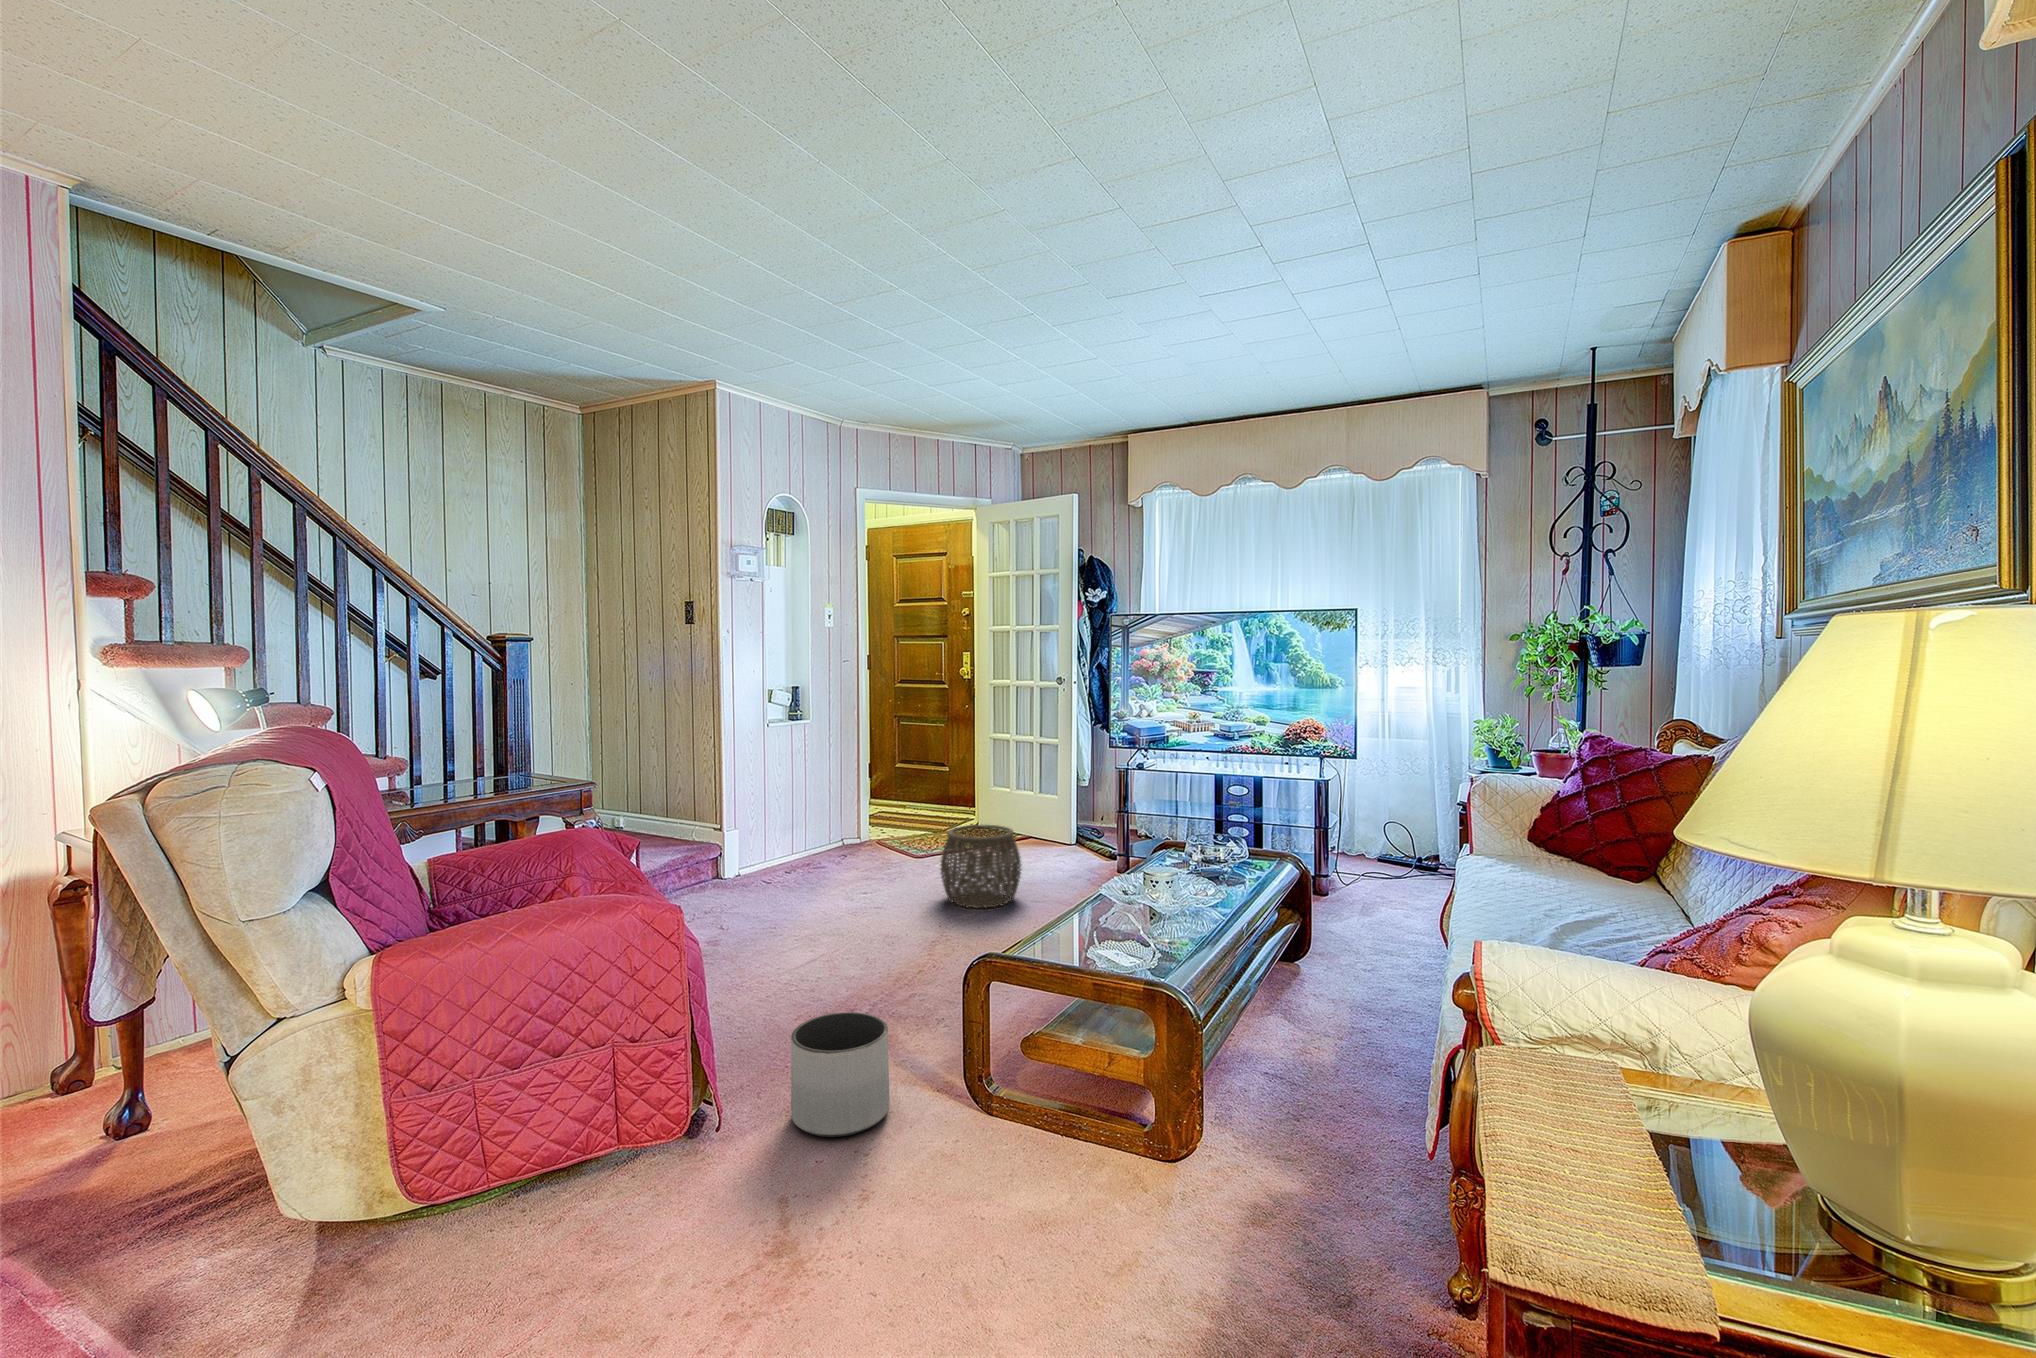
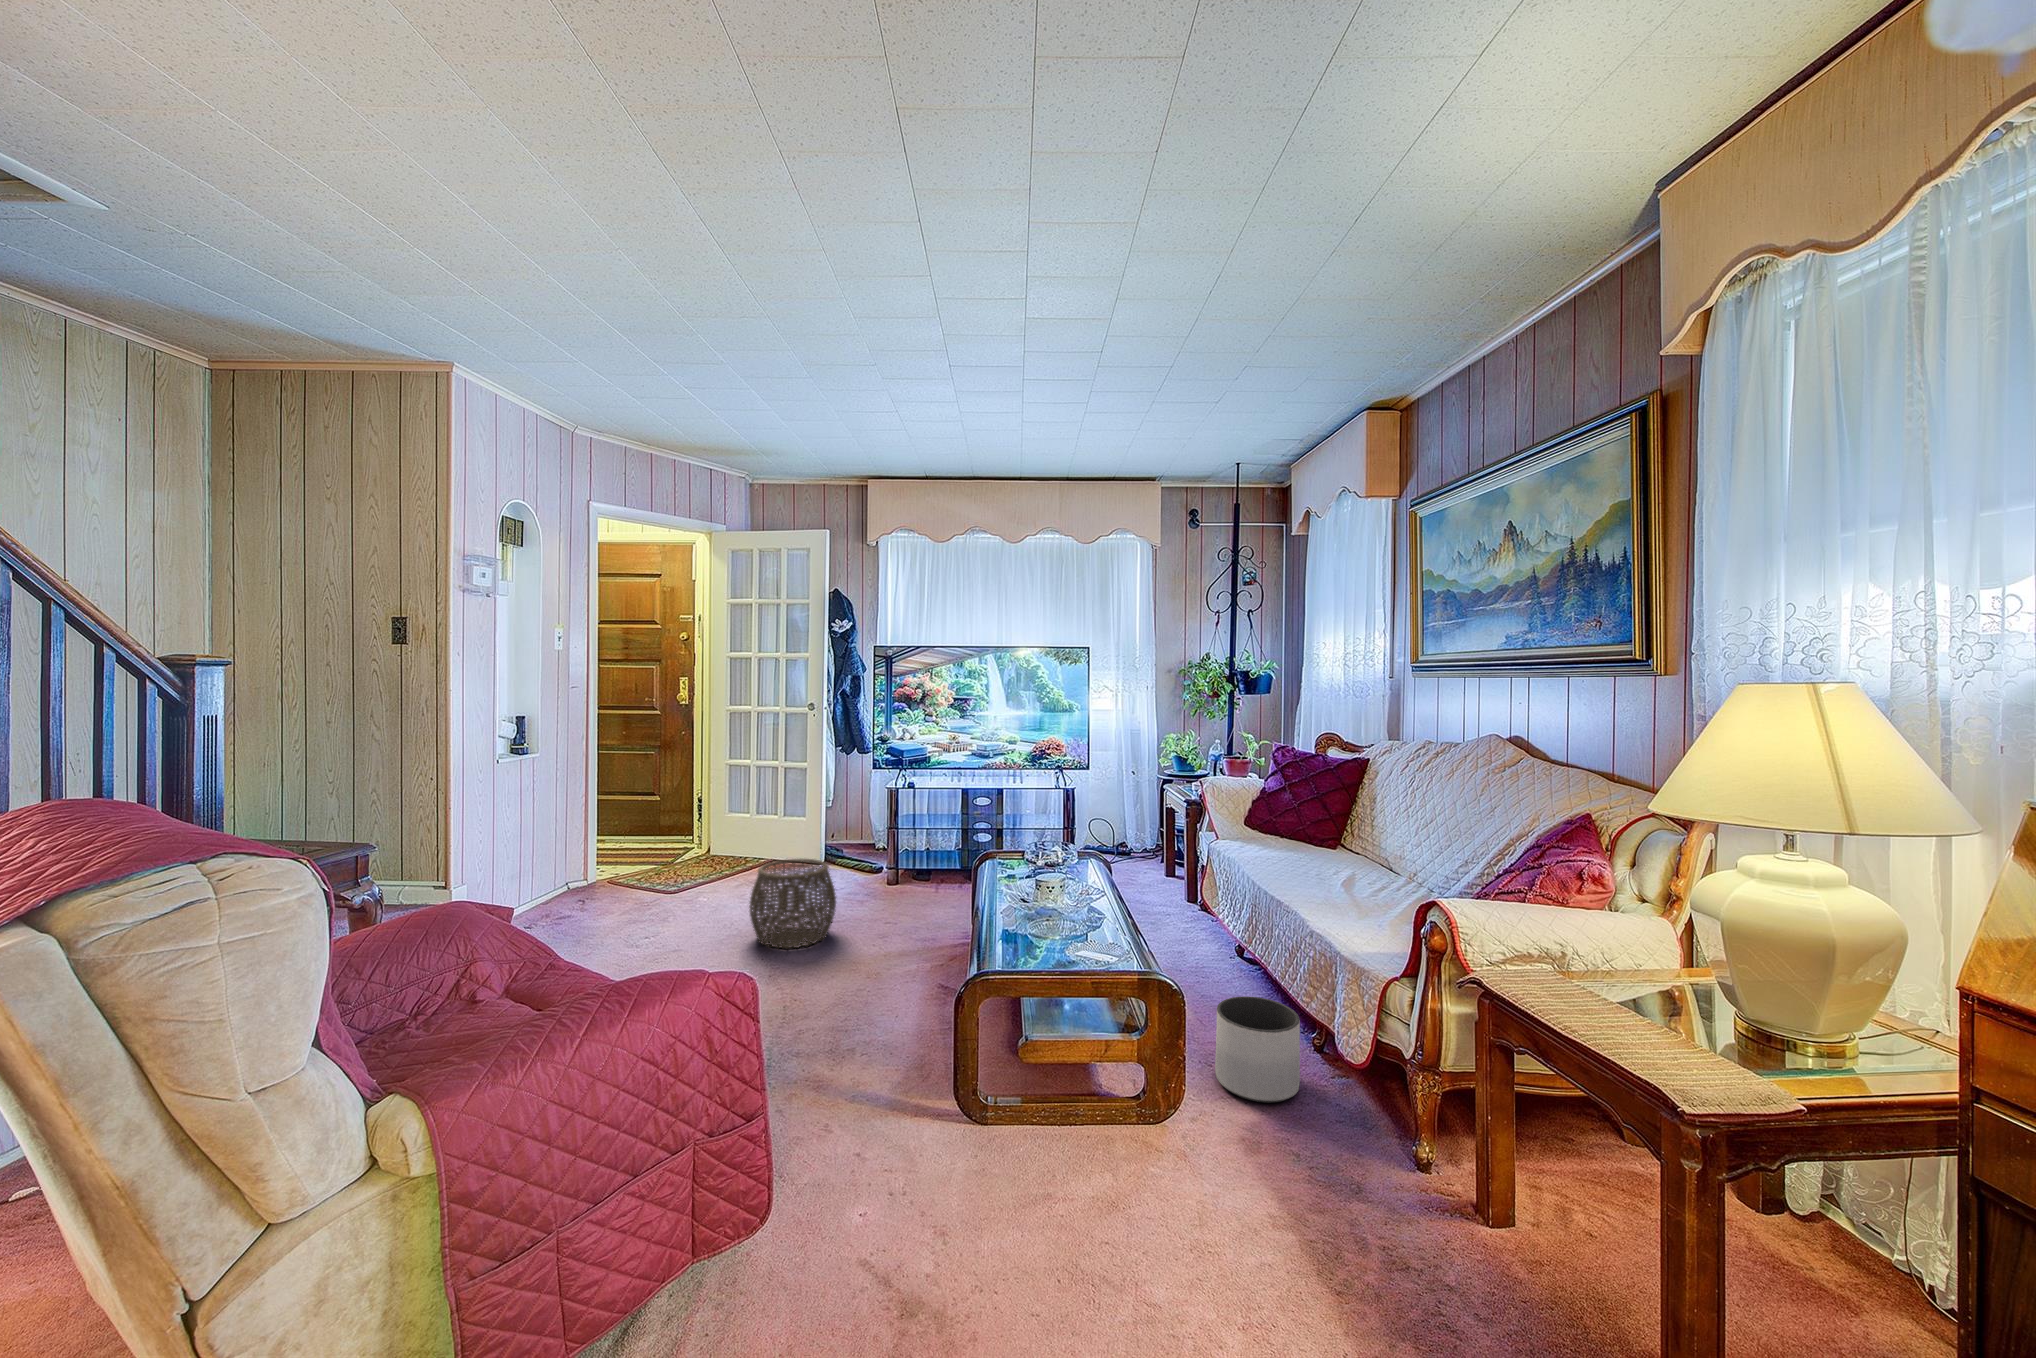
planter: present [791,1012,889,1137] -> present [1215,996,1300,1103]

